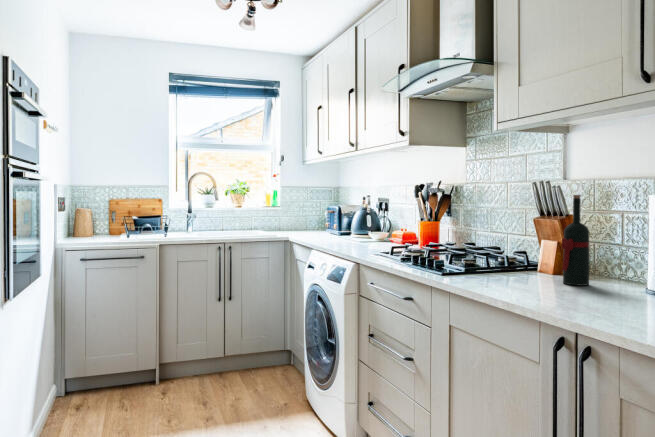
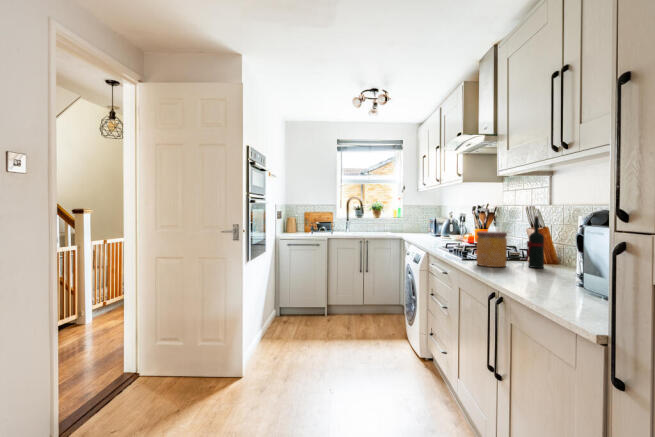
jar: none [481,224,535,288] -> present [477,231,507,267]

